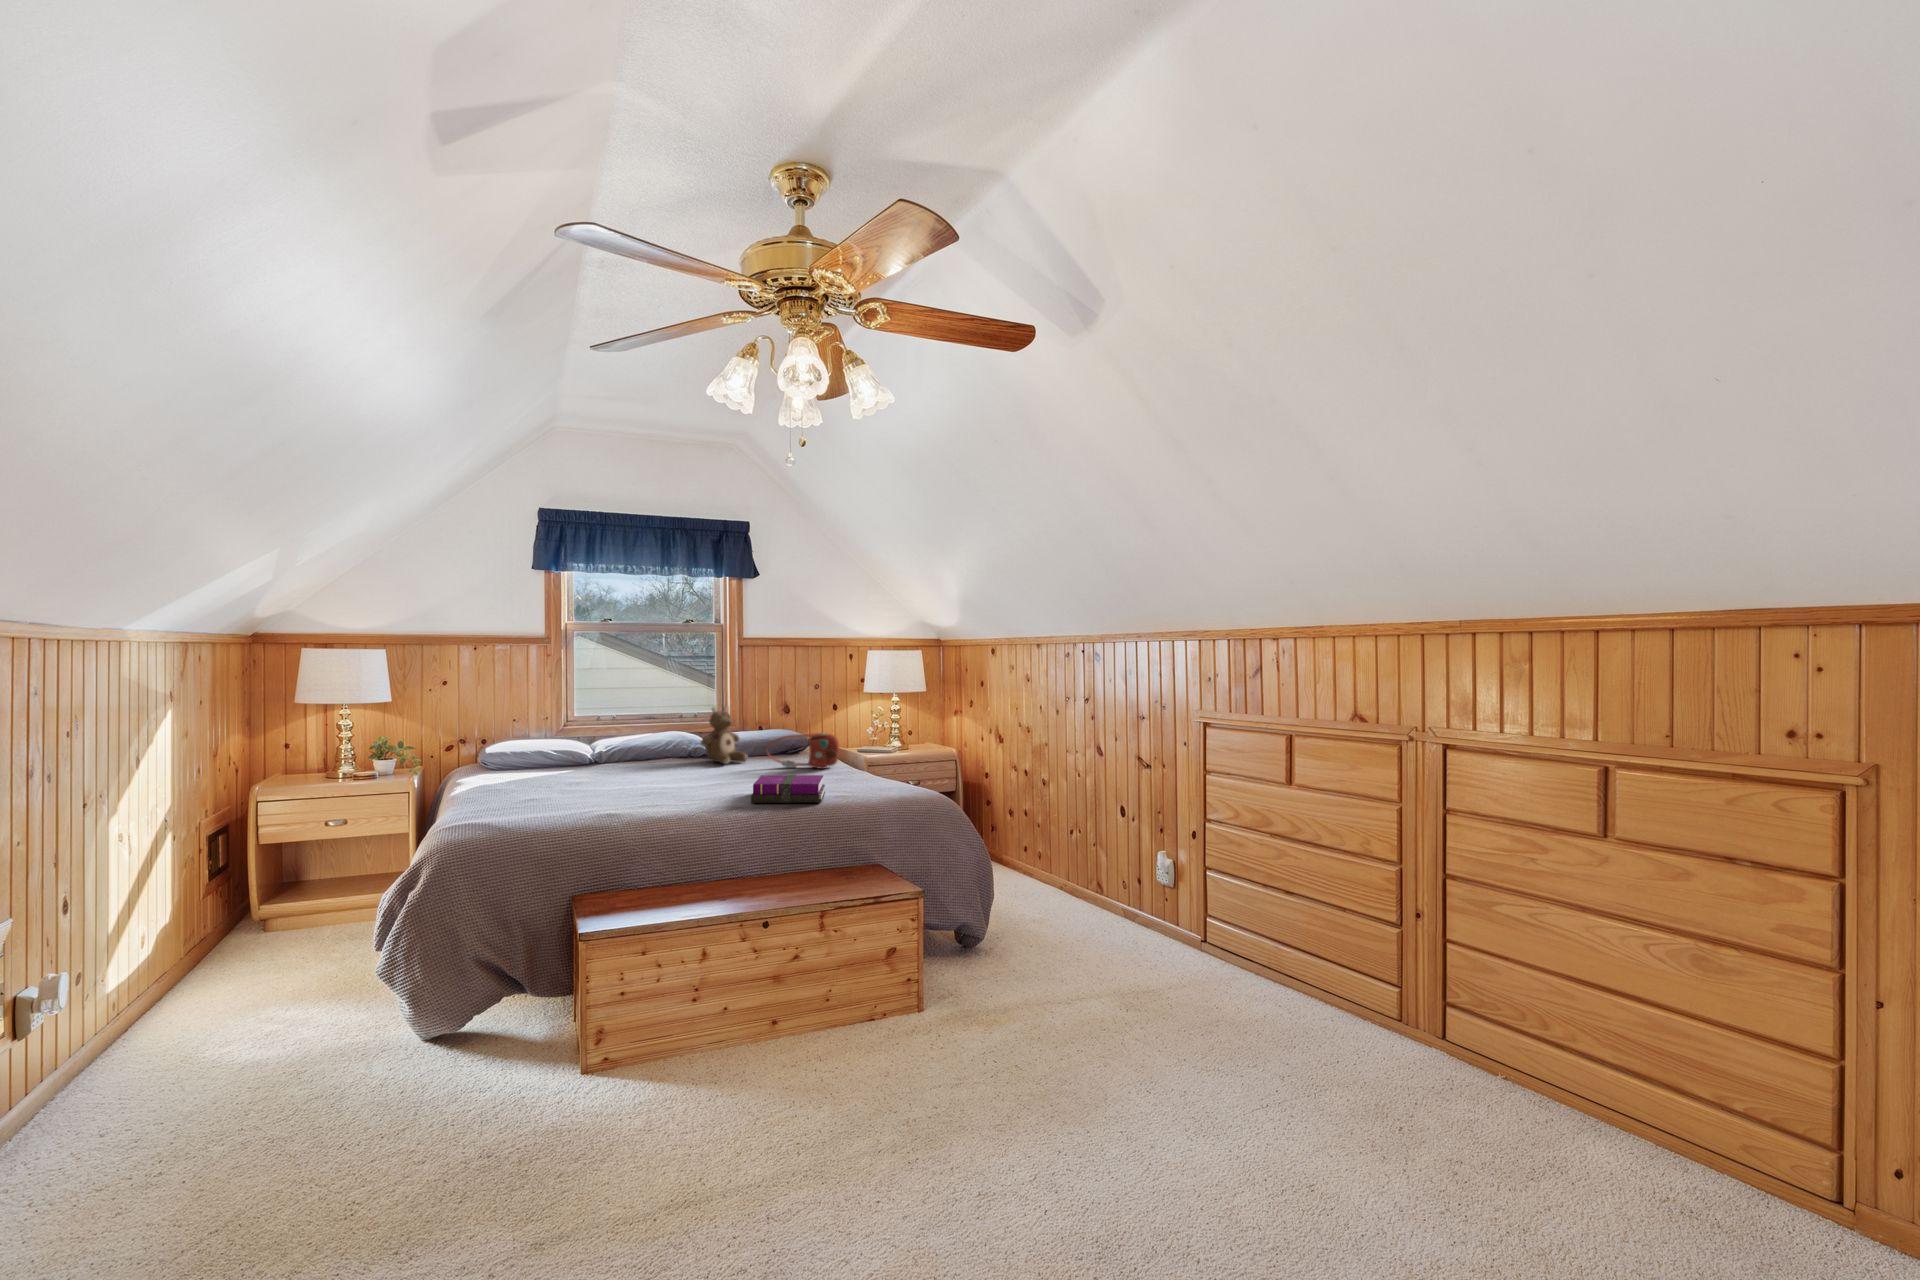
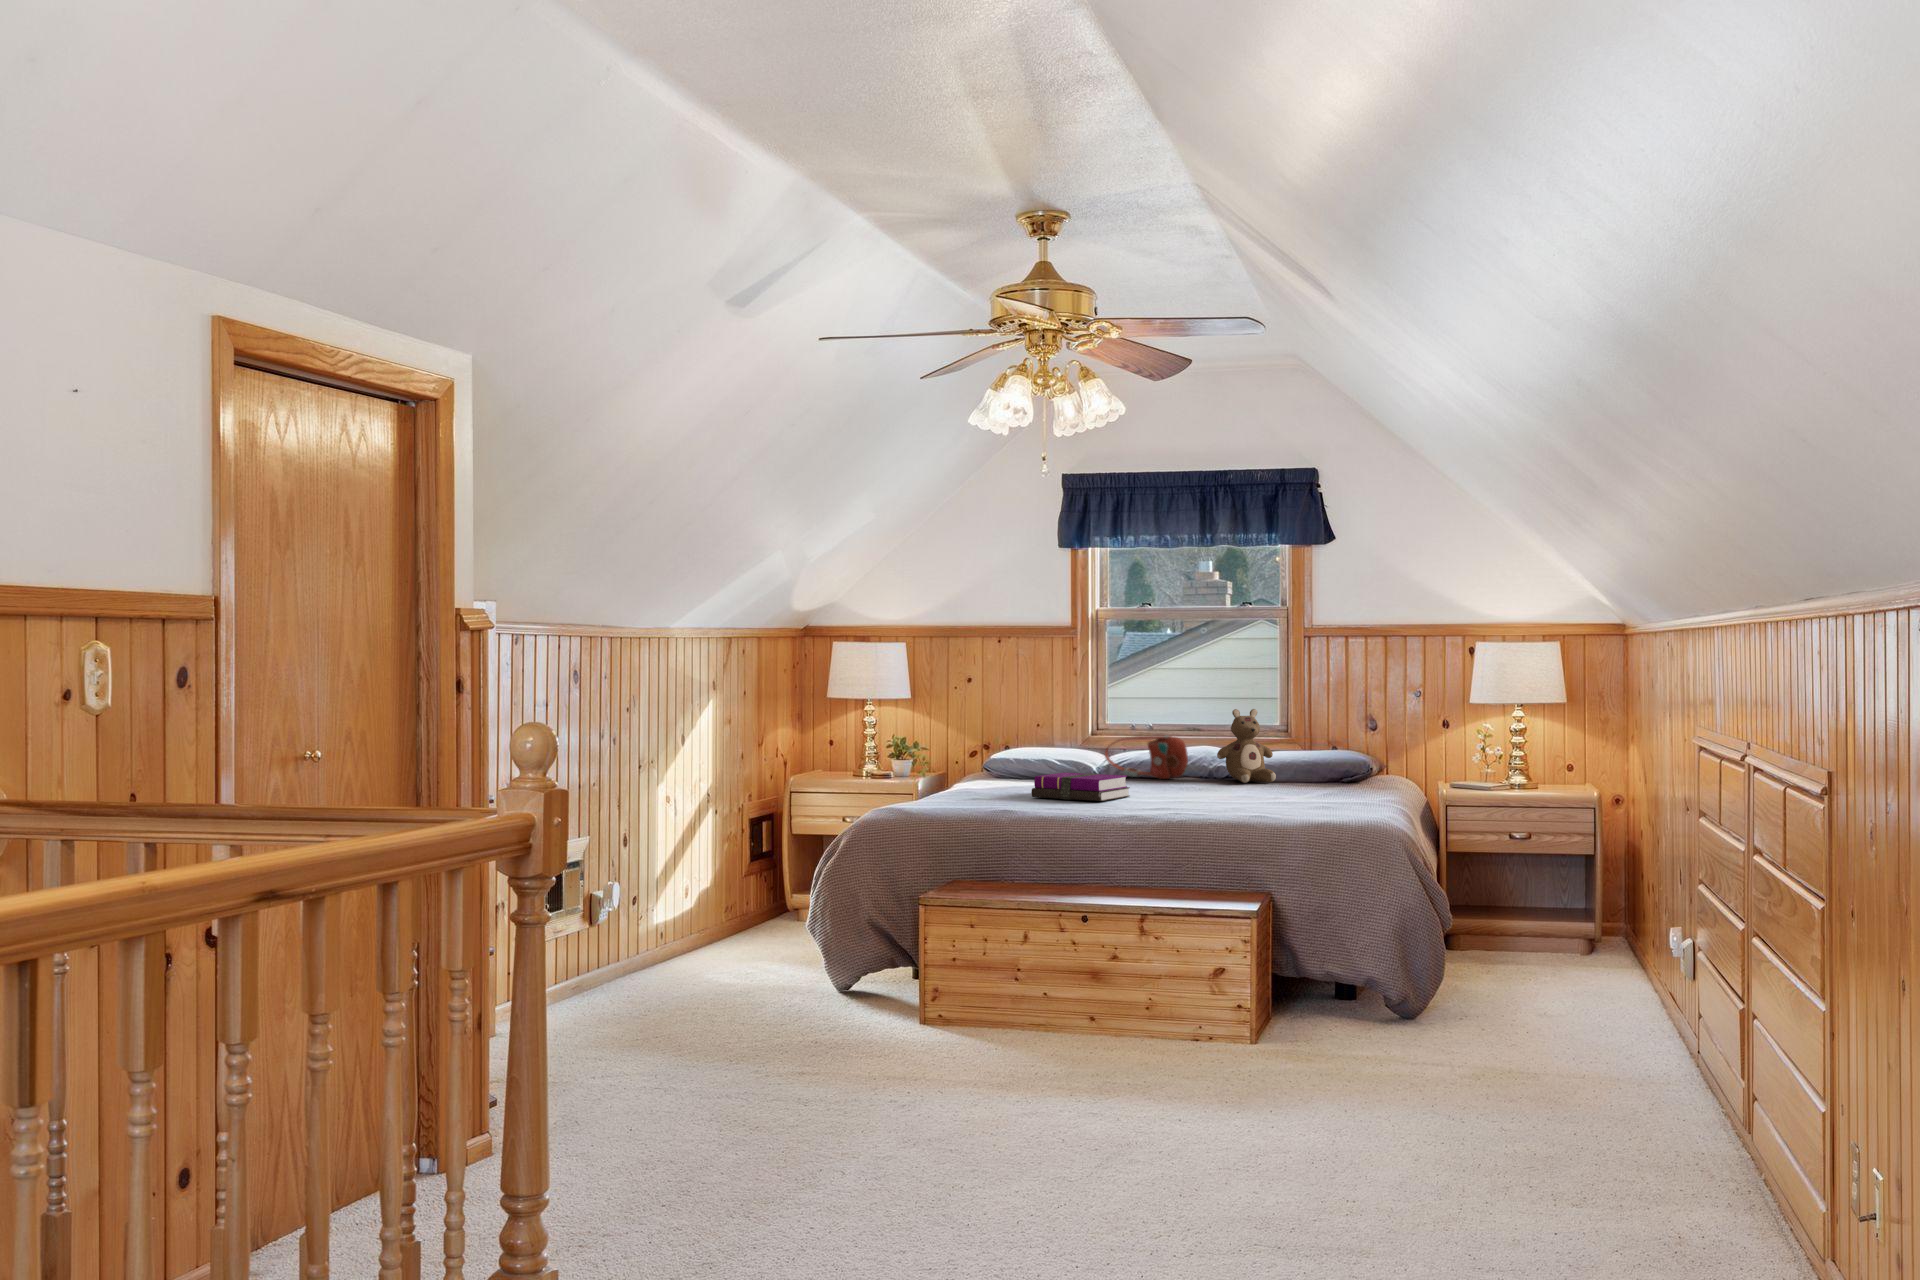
handbag: present [768,733,839,769] -> present [1105,735,1188,779]
notebook: present [751,775,825,803] -> present [1031,773,1130,801]

